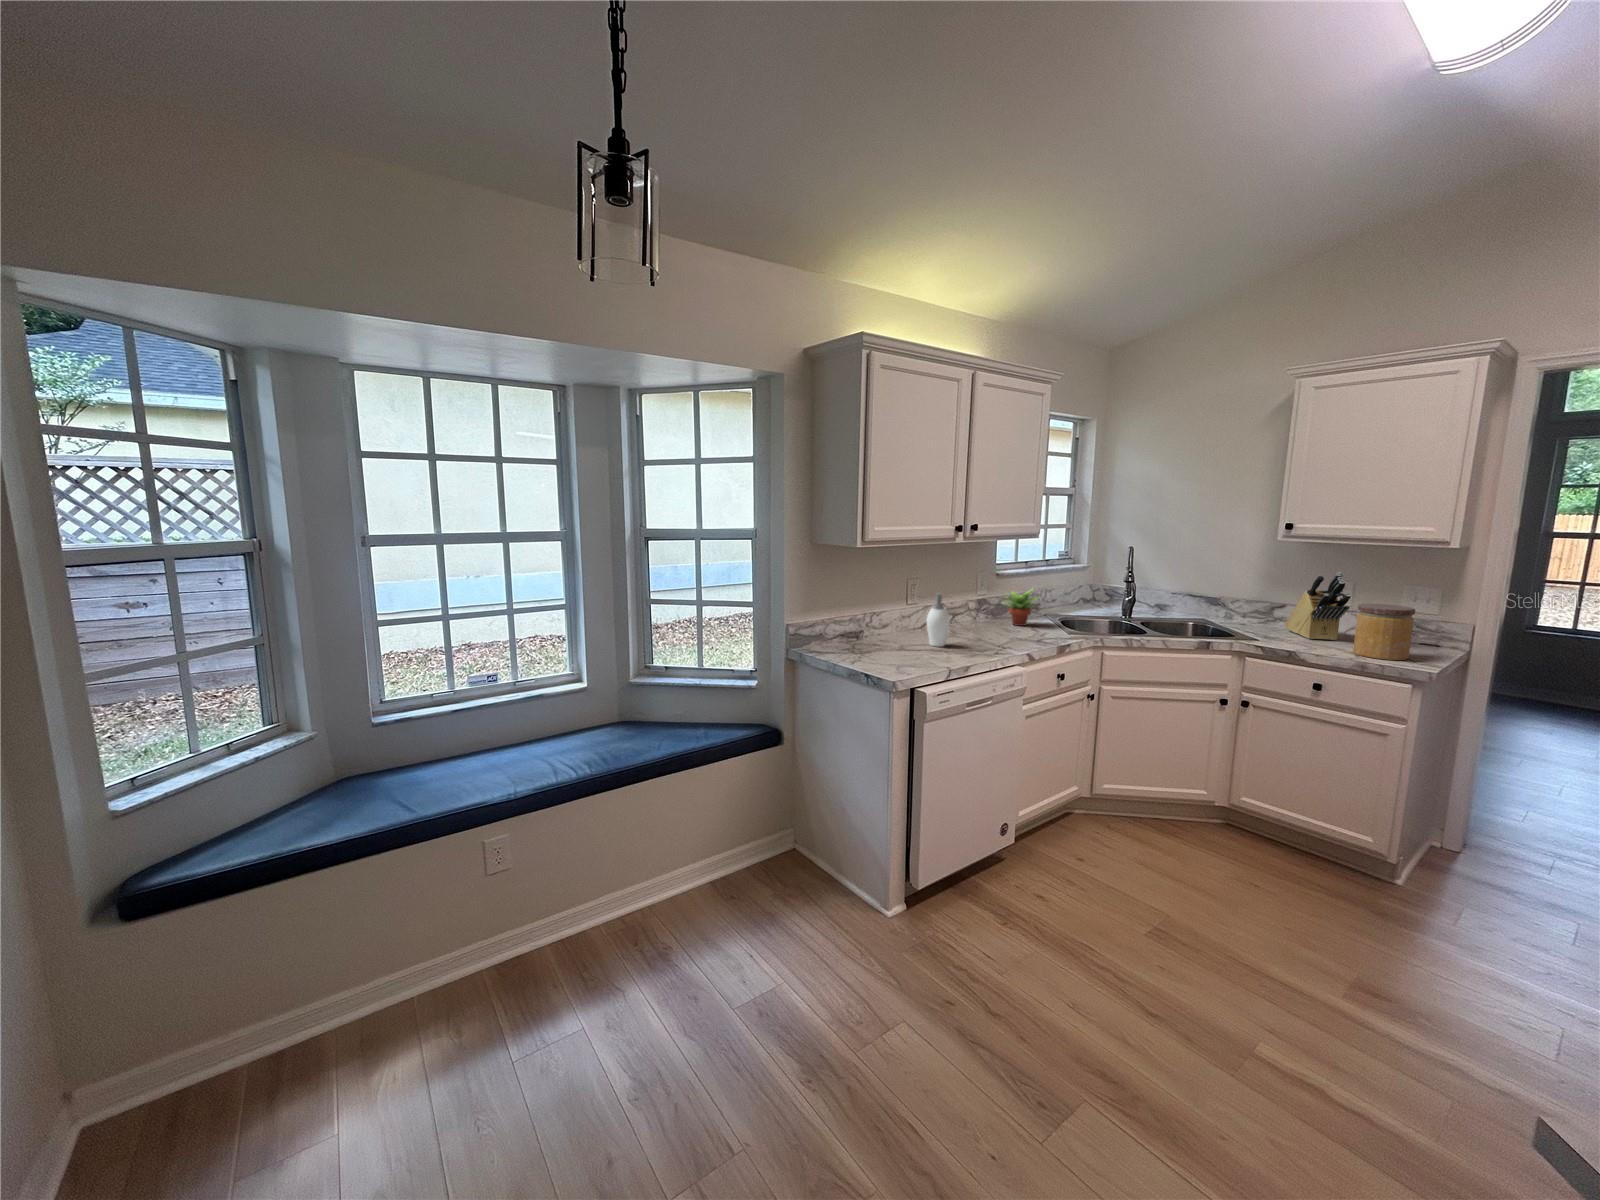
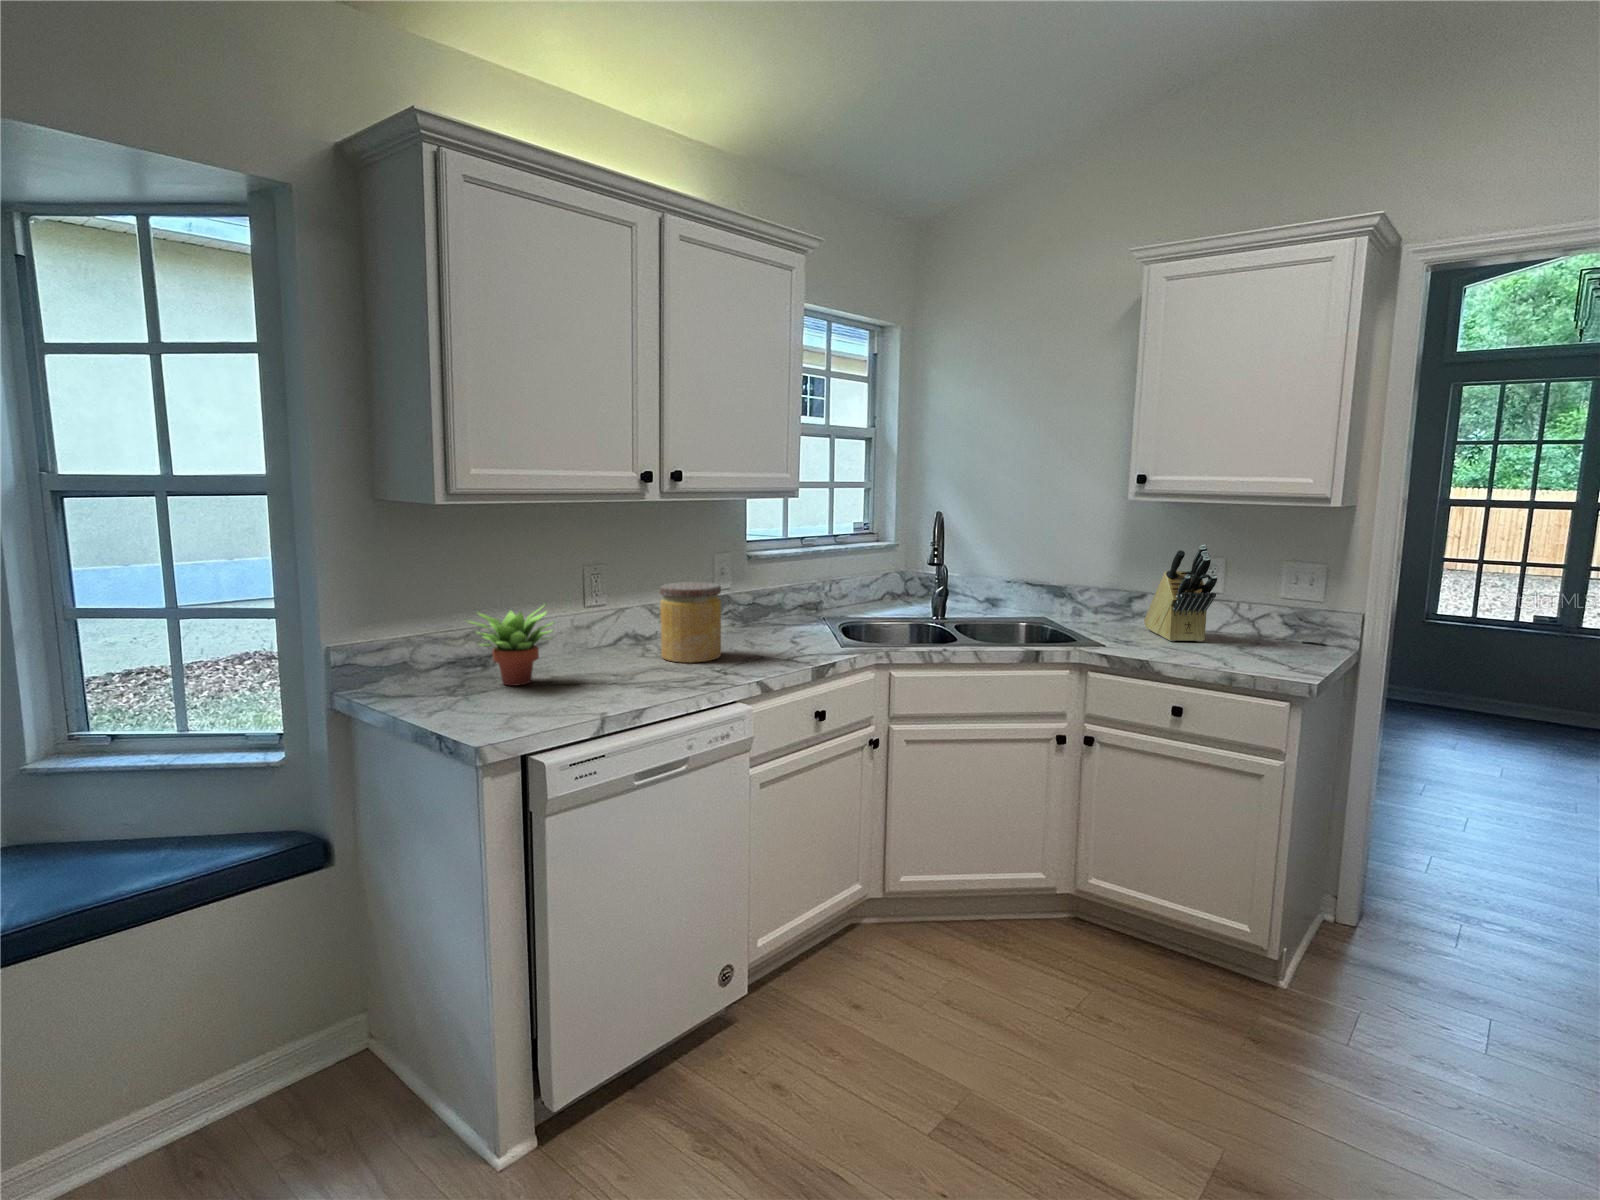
succulent plant: present [1002,589,1036,626] -> present [468,606,554,686]
soap dispenser: present [927,594,950,647] -> none [596,586,646,676]
jar: present [1353,604,1415,660] -> present [660,582,721,663]

